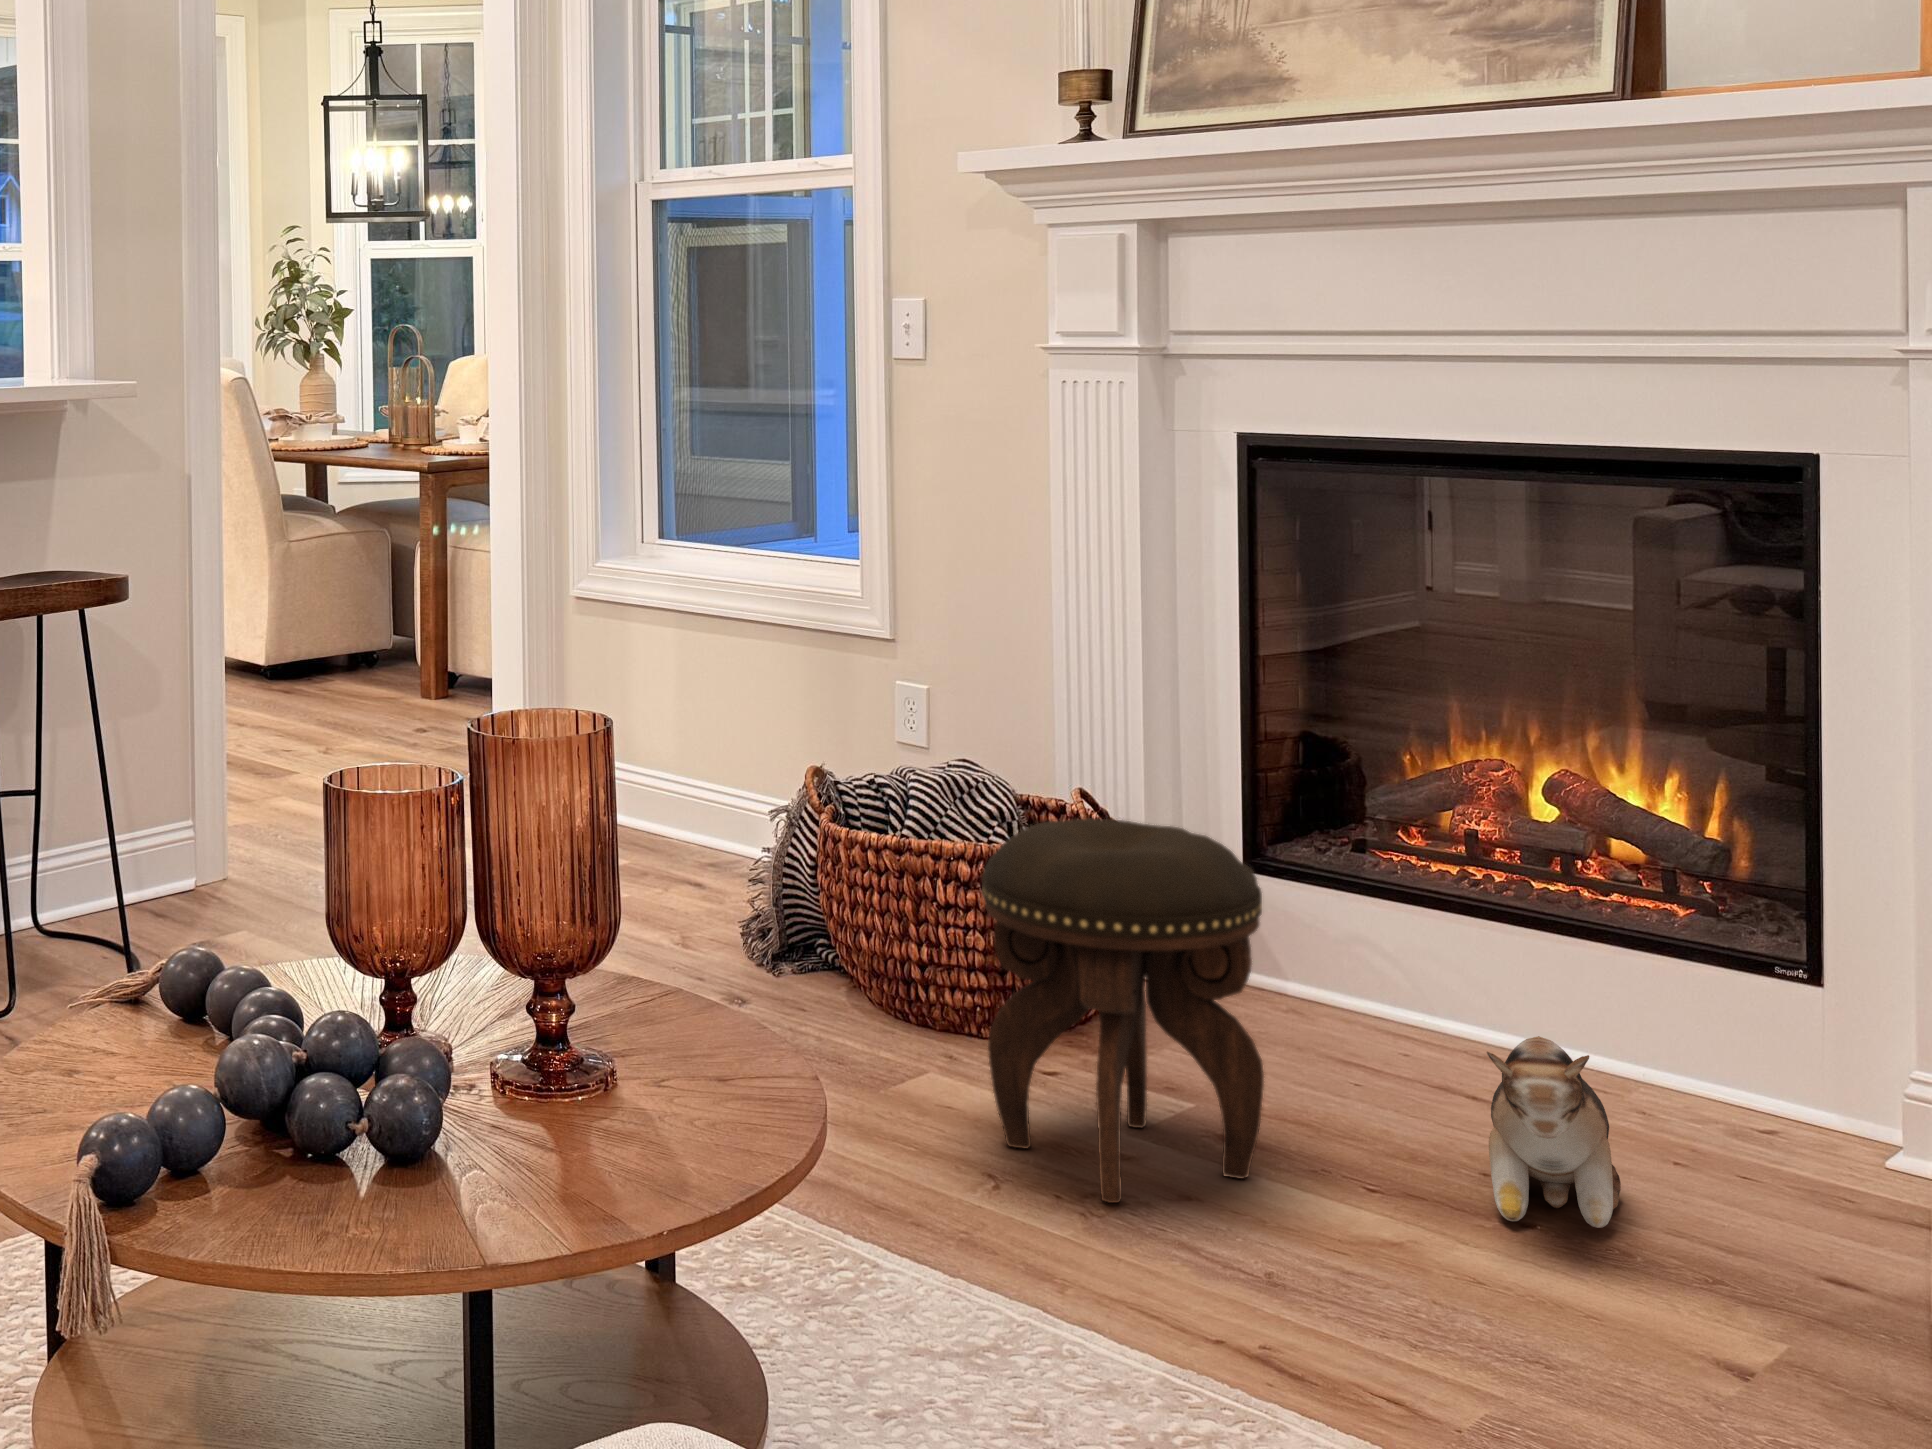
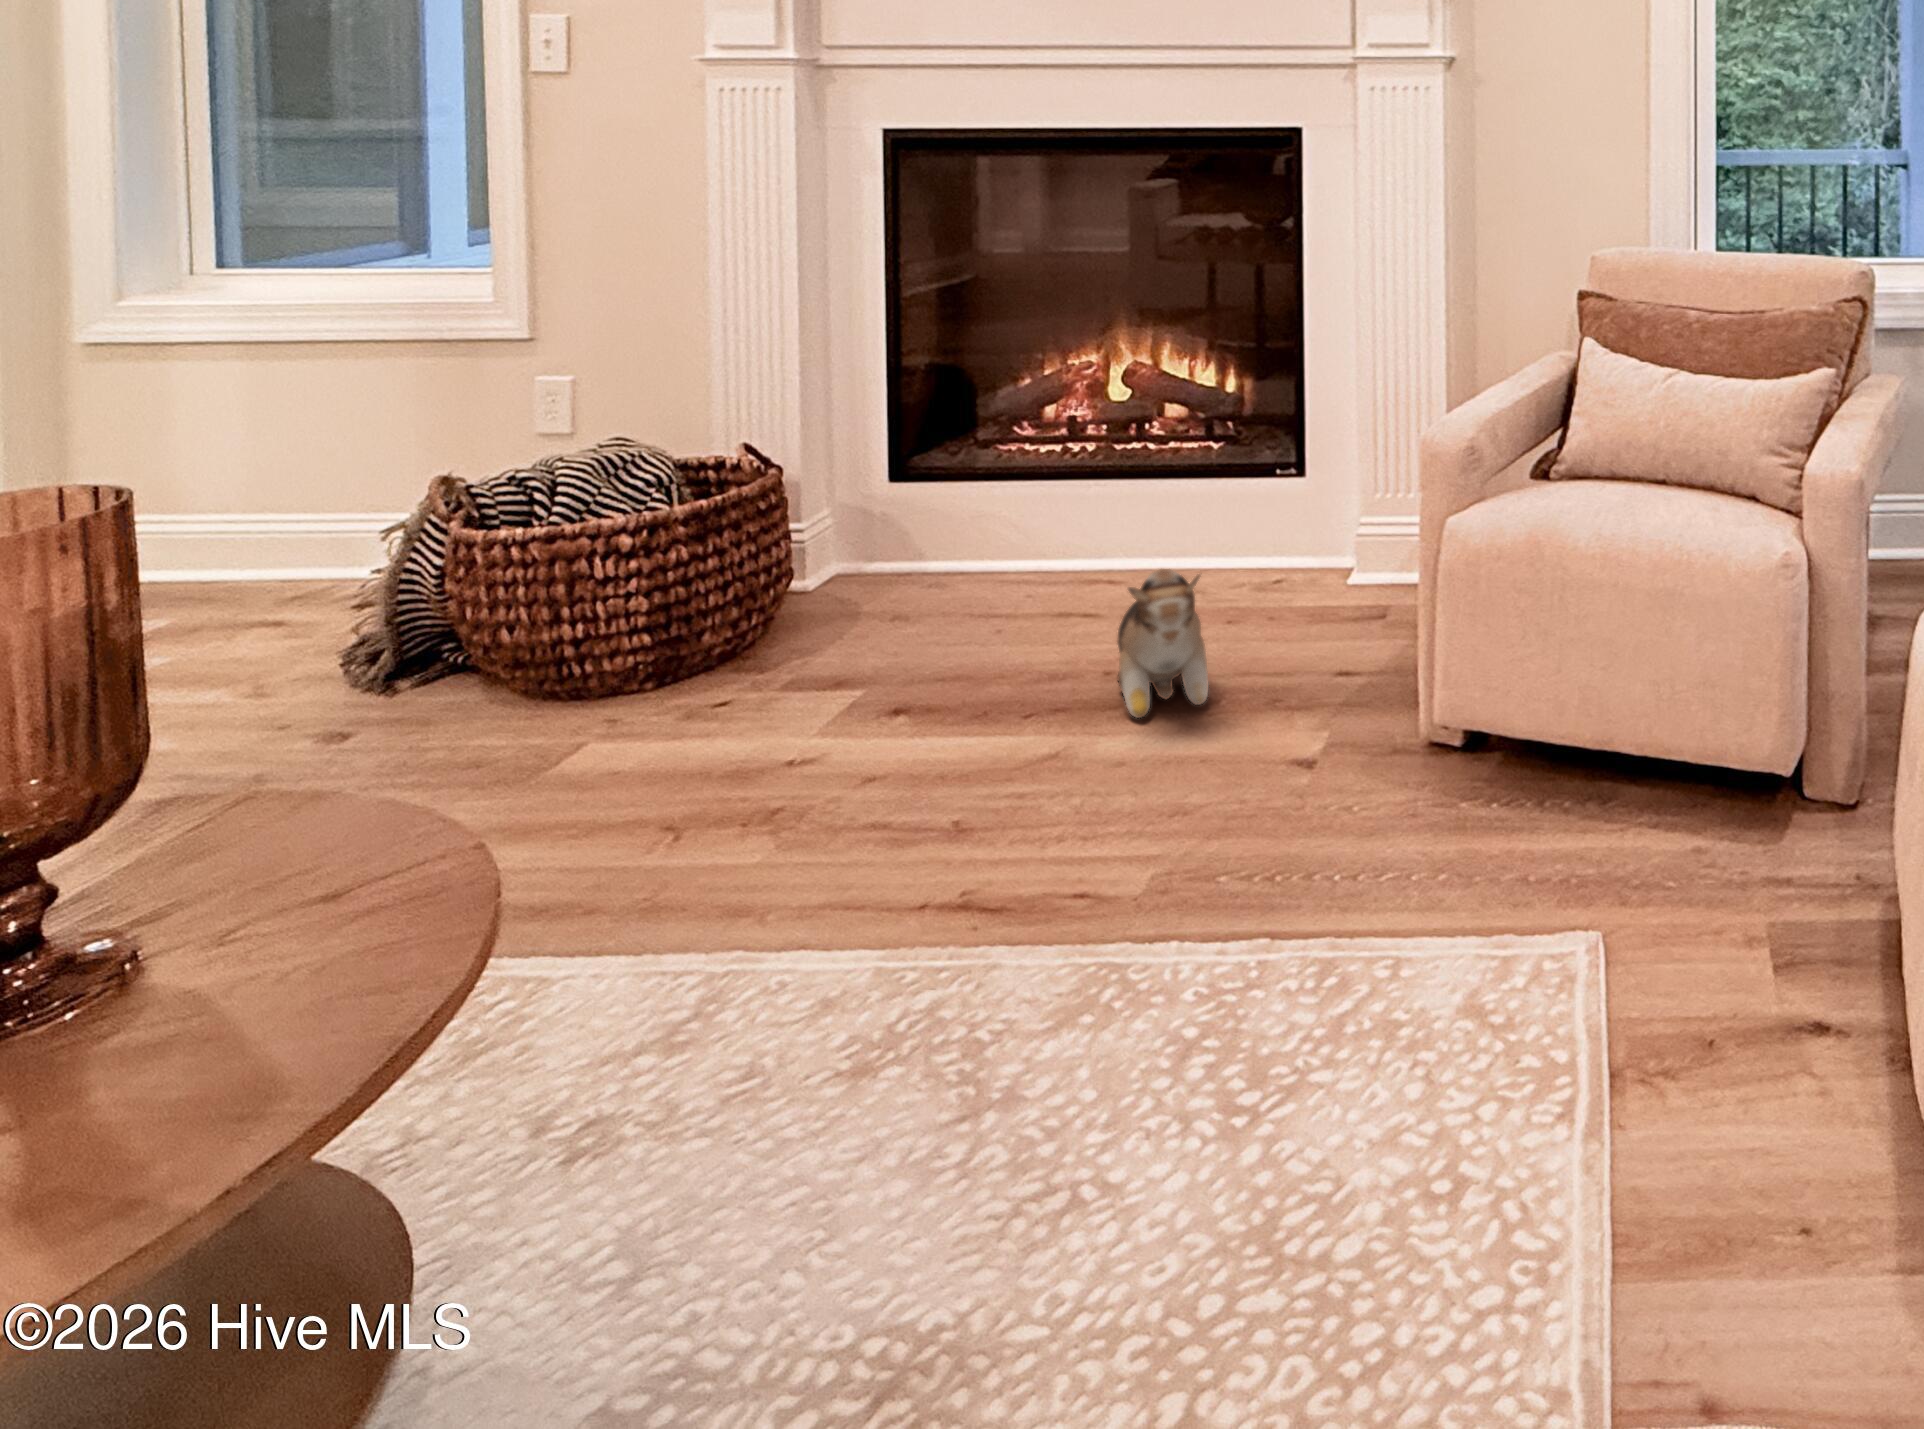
footstool: present [982,818,1264,1203] -> none [649,455,938,804]

